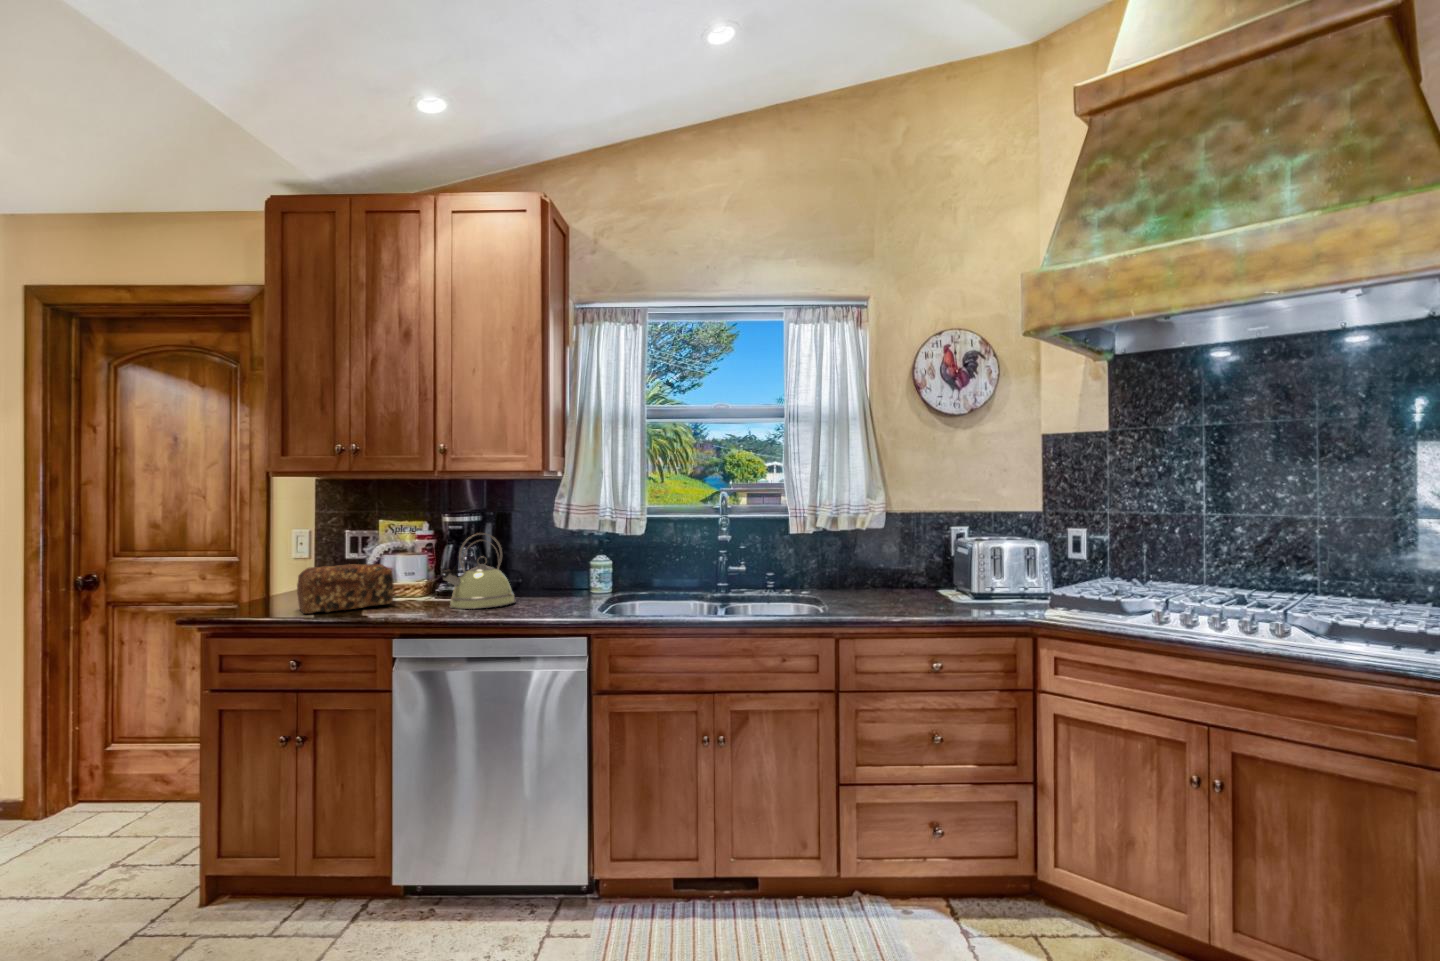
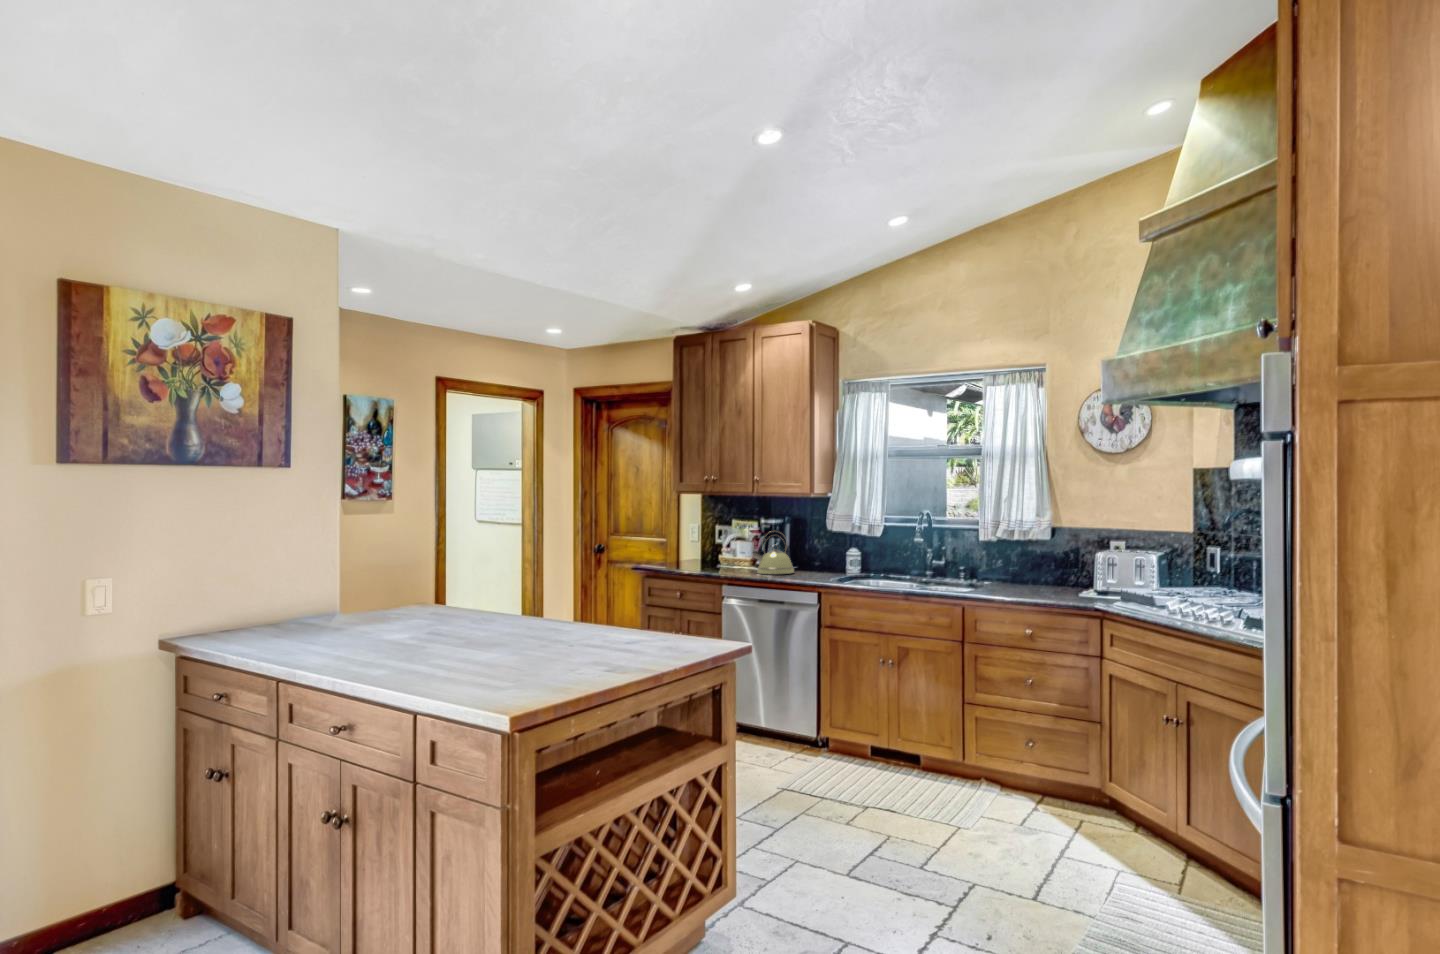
bread loaf: present [297,564,393,614] -> none [684,545,730,570]

